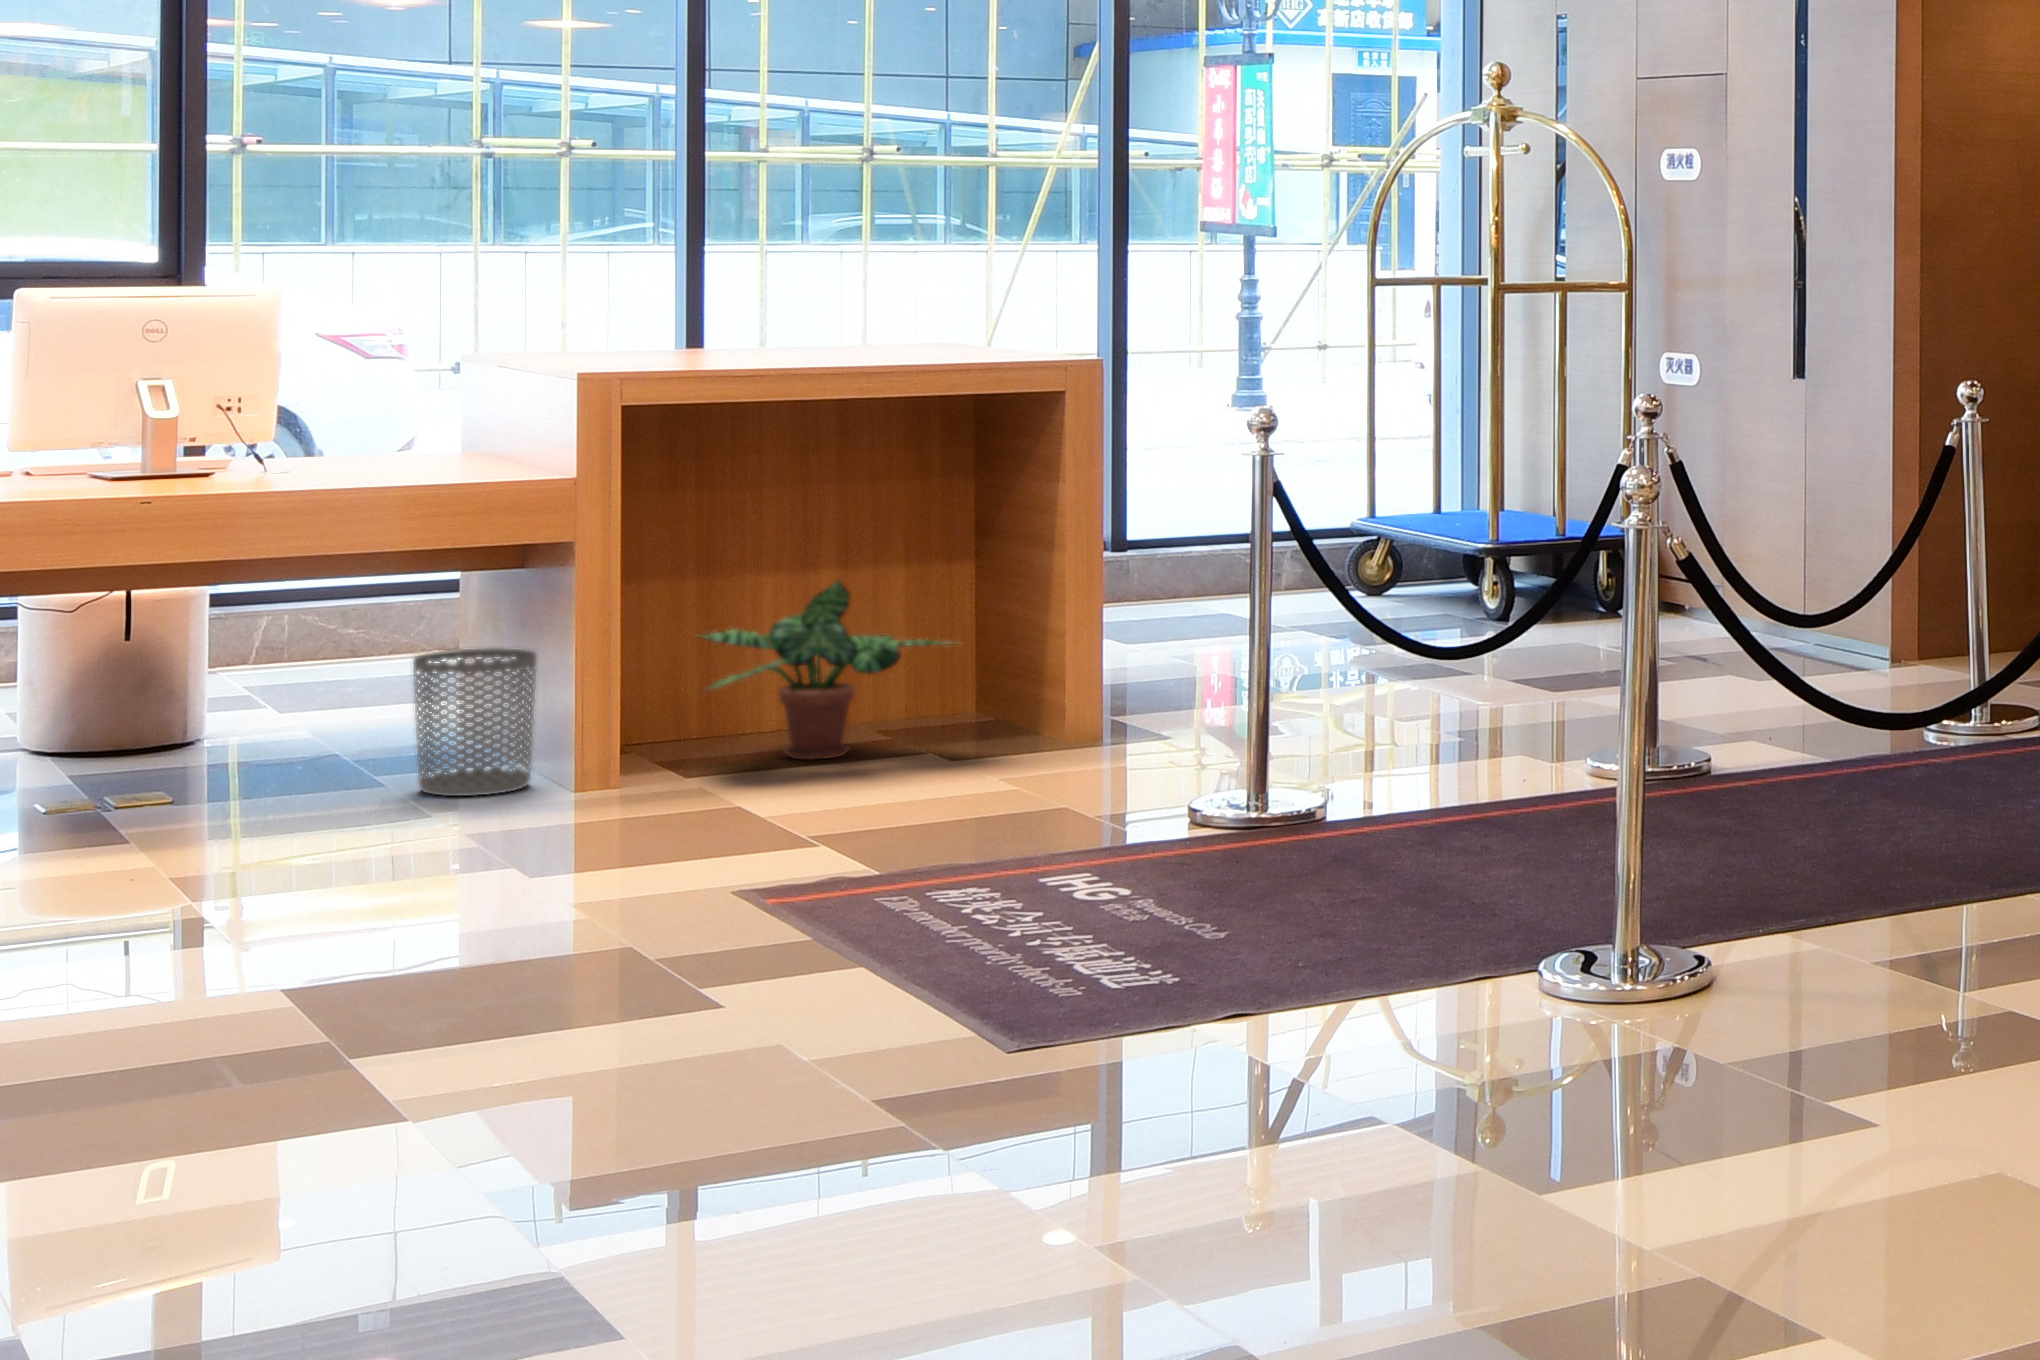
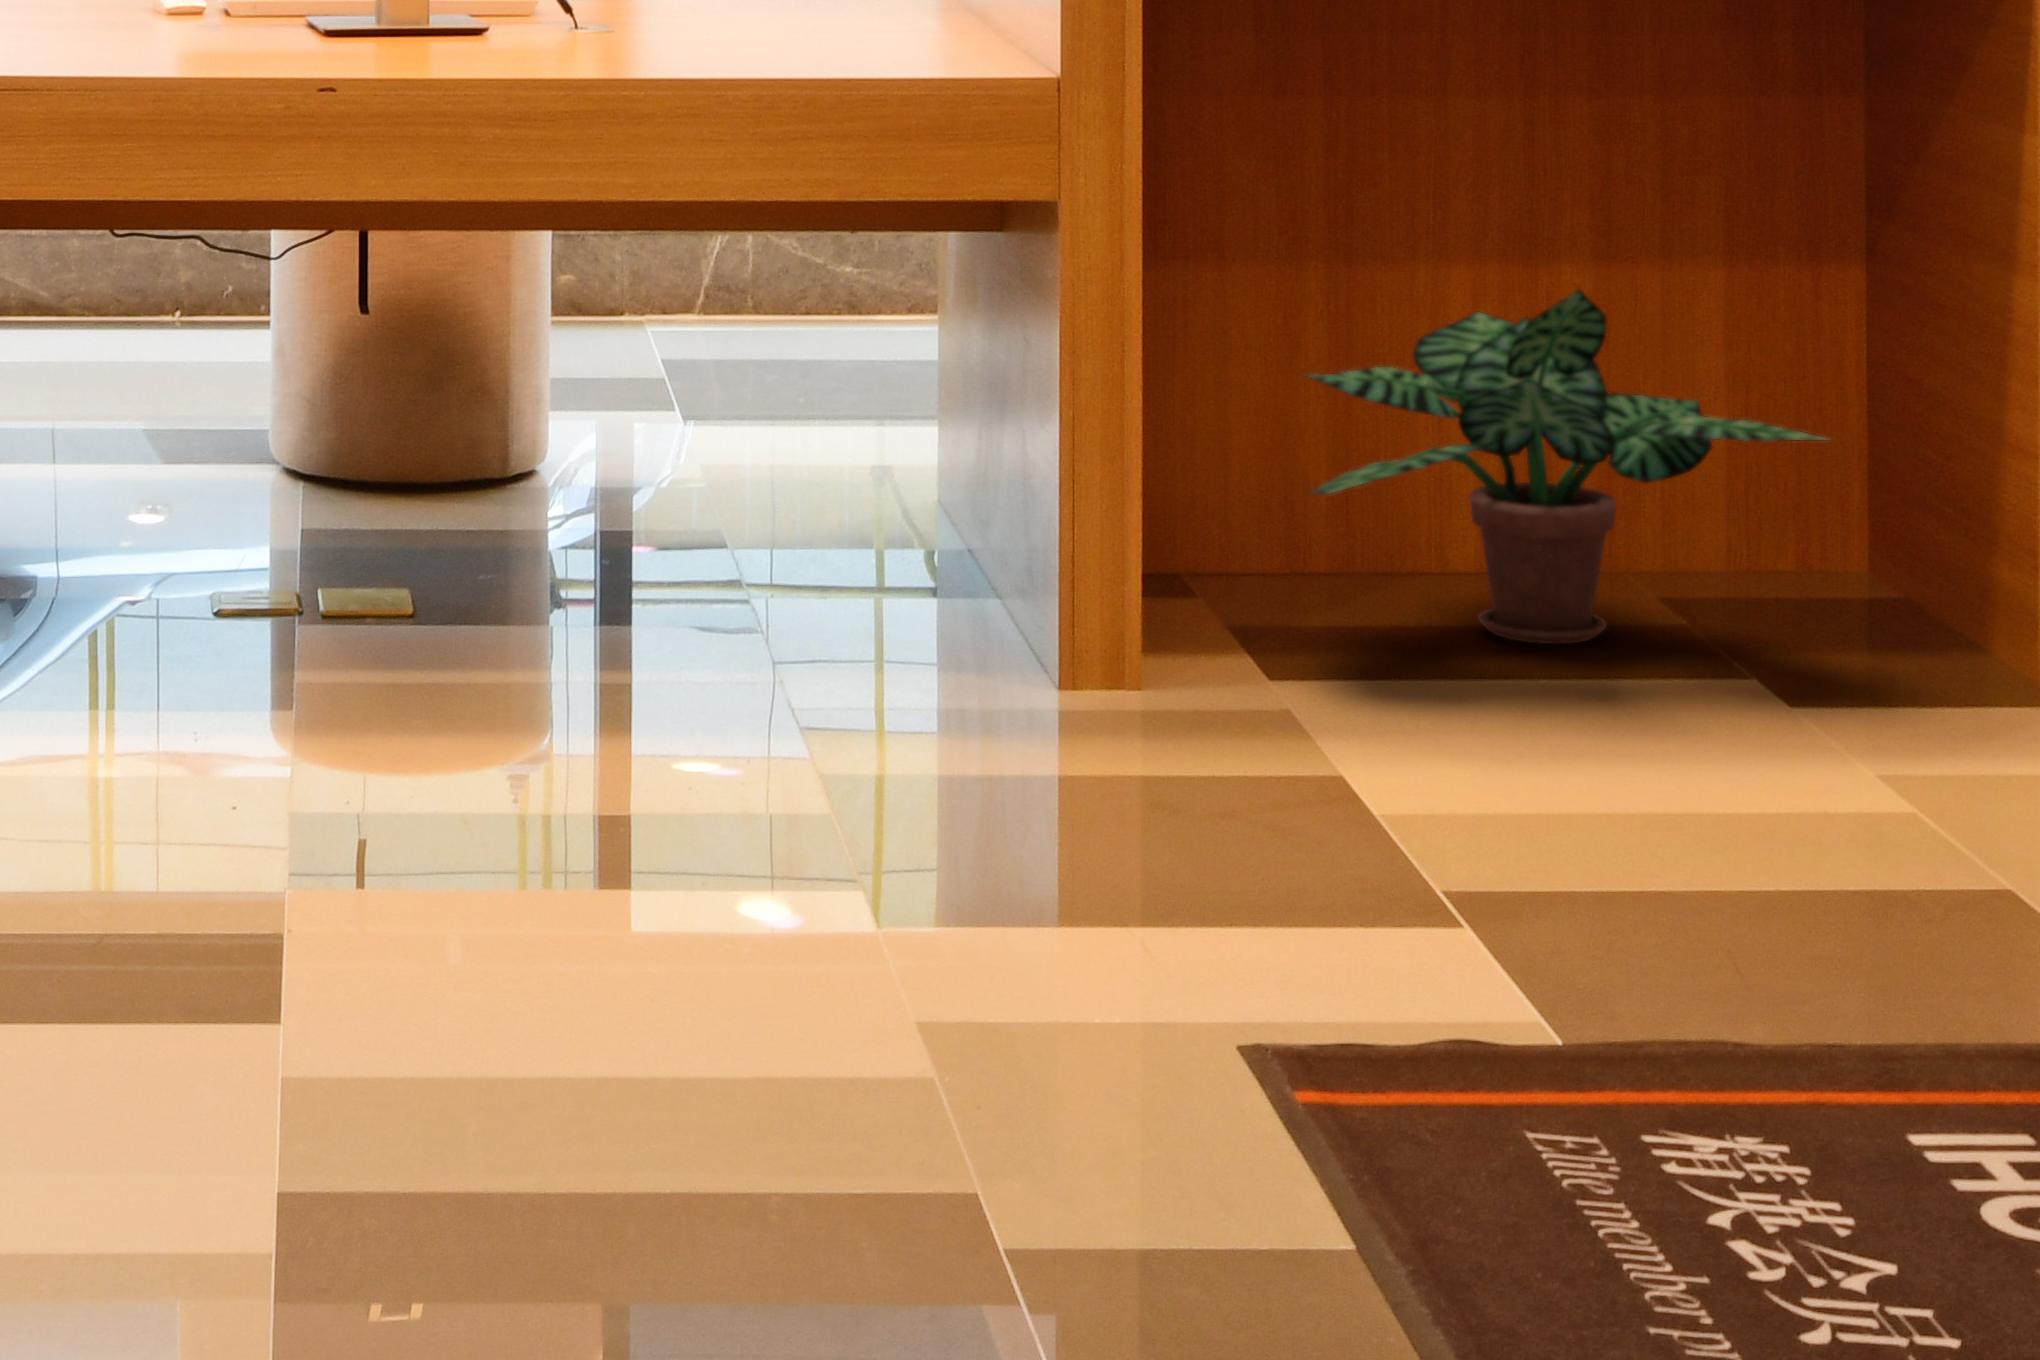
waste bin: present [413,648,536,796] -> none [792,369,1007,657]

